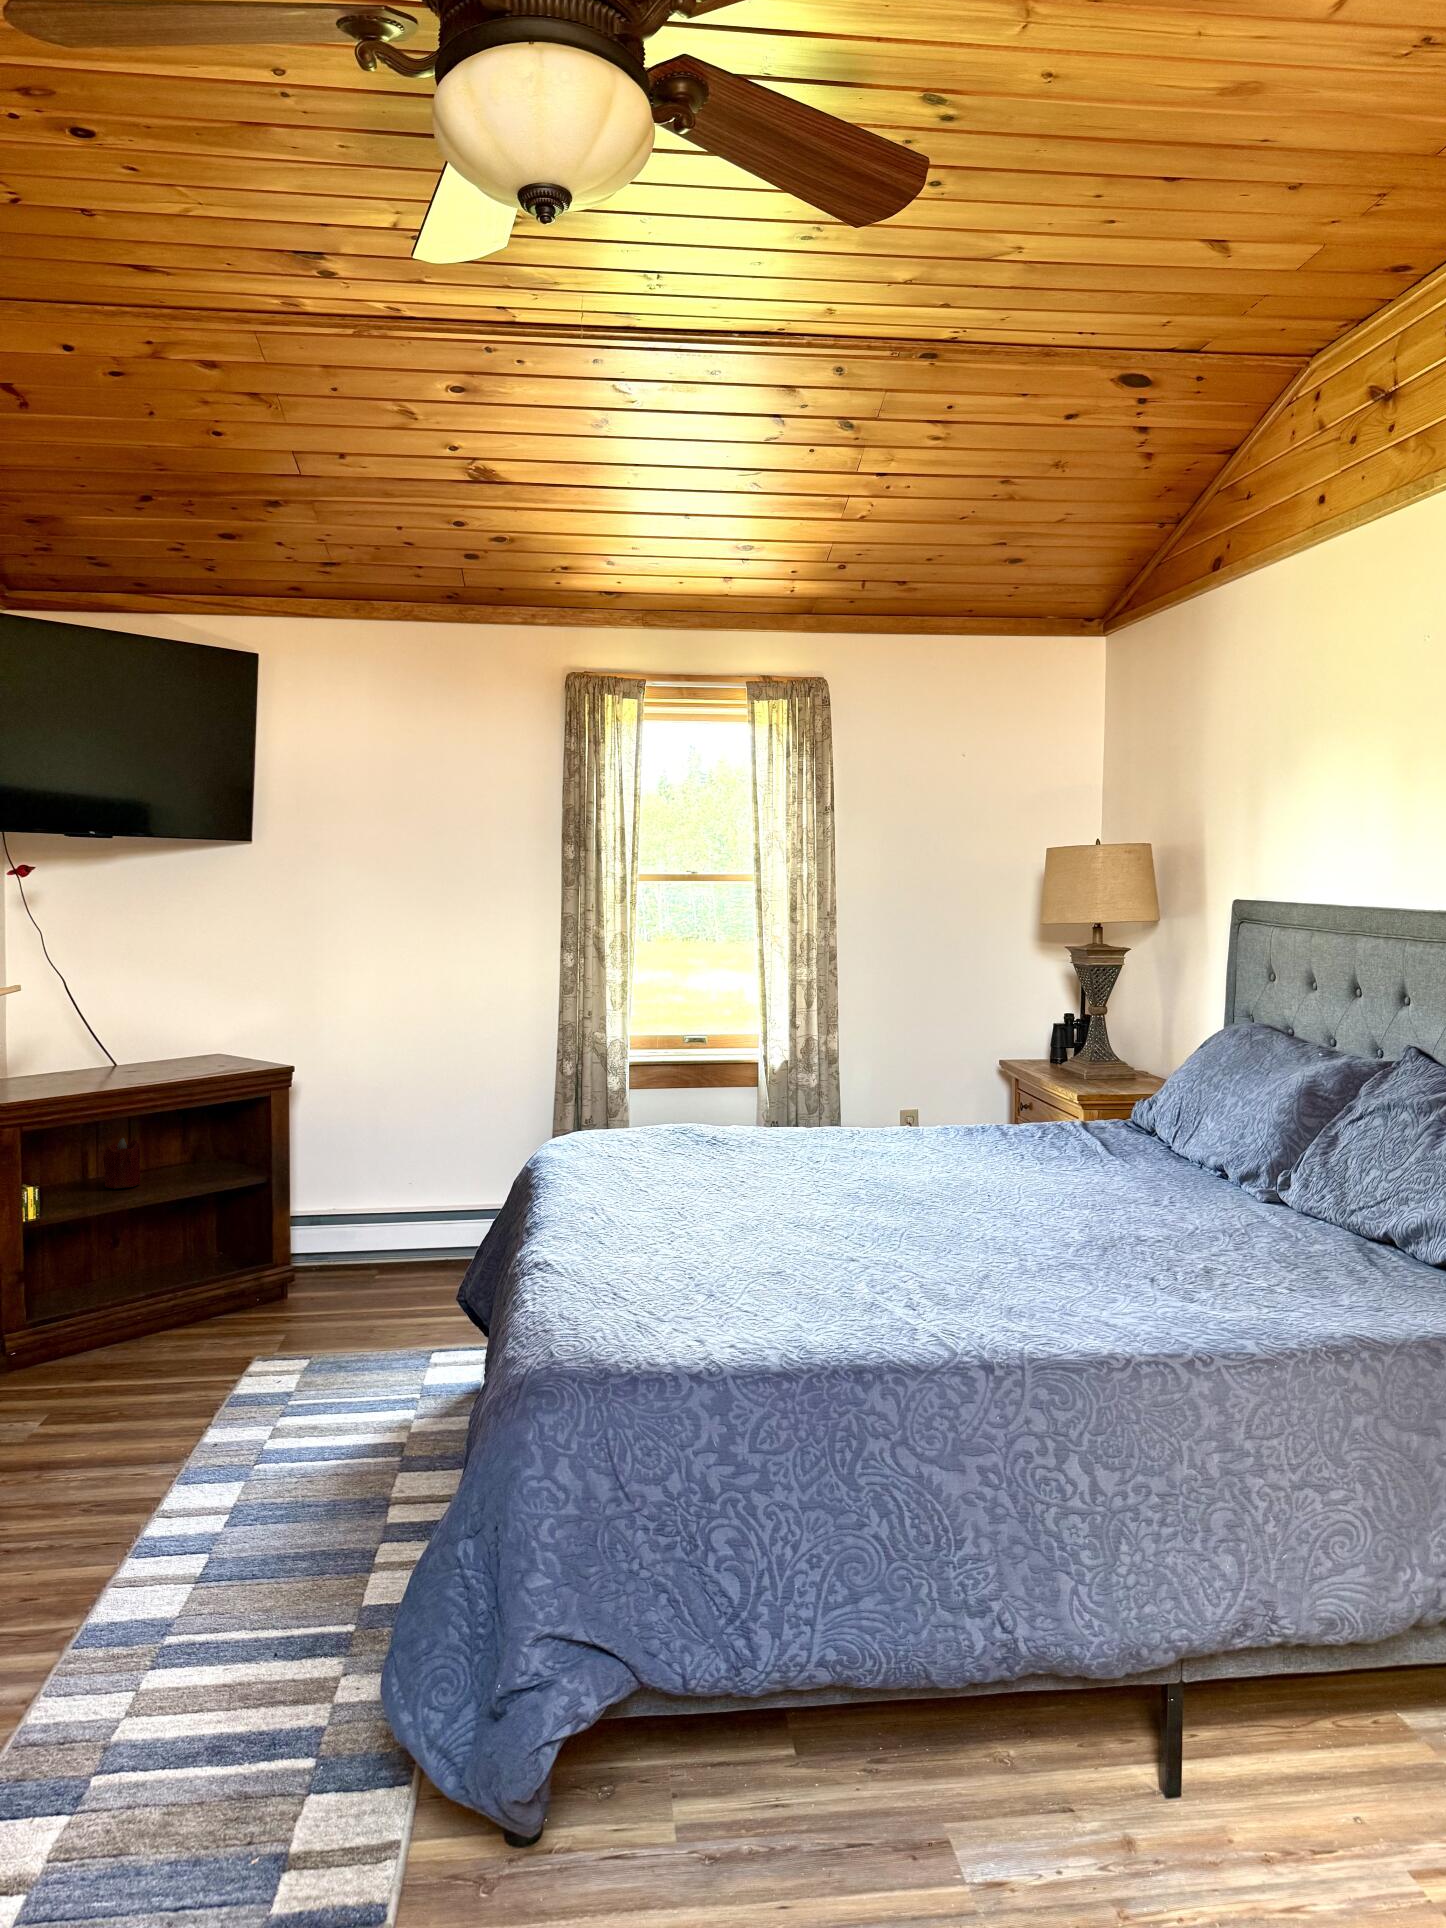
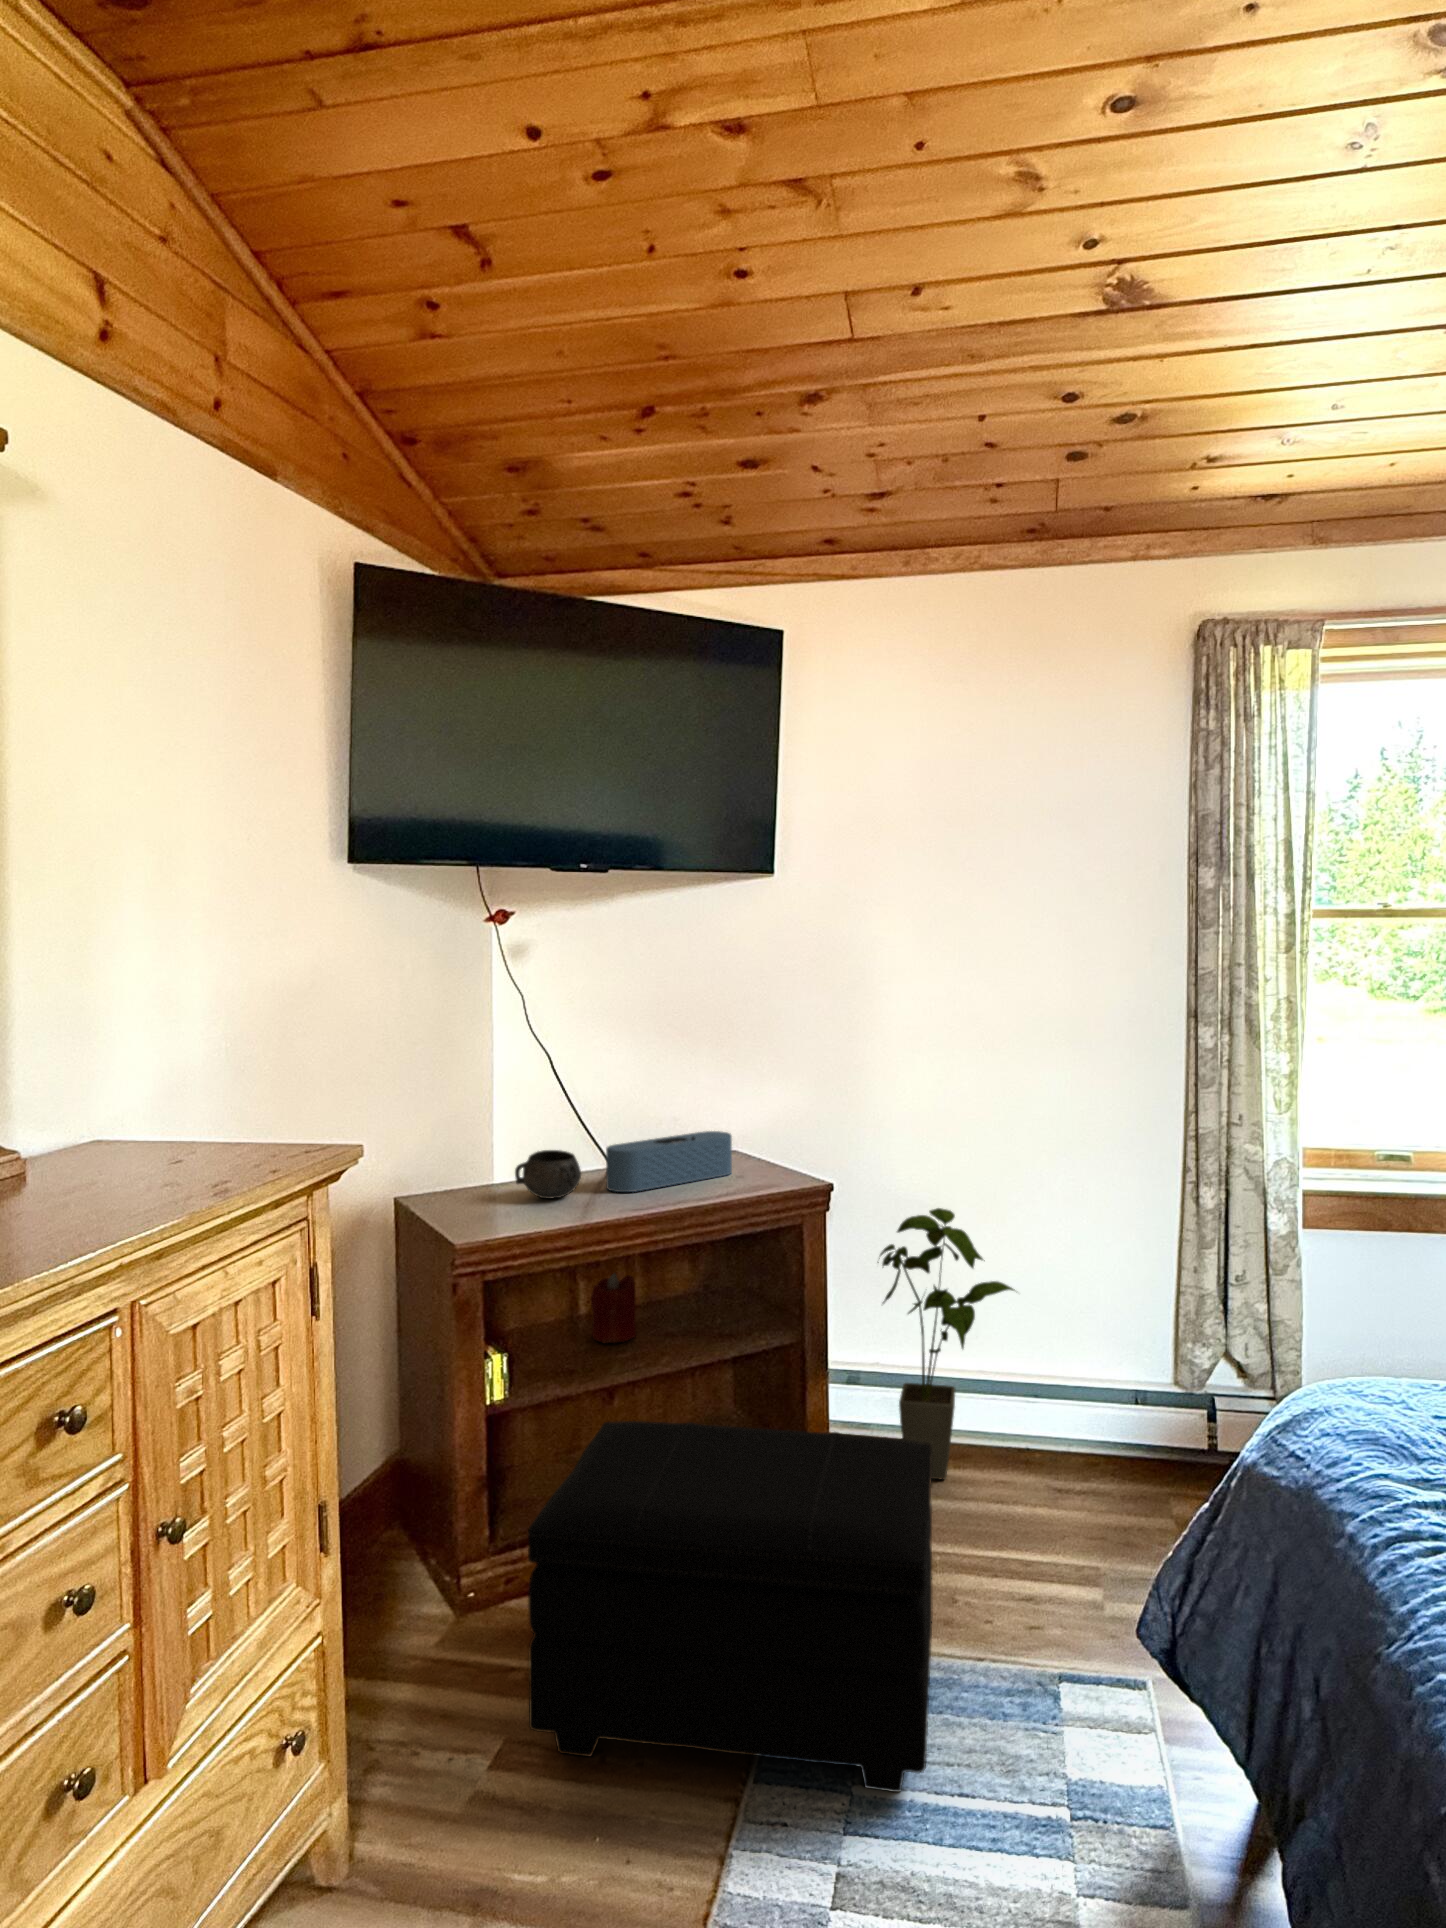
speaker: none [116,1035,218,1076] -> present [606,1131,732,1192]
decorative bowl: none [41,1046,96,1081] -> present [515,1150,581,1199]
house plant: none [334,1085,440,1279] -> present [878,1208,1015,1479]
footstool: none [65,1214,351,1412] -> present [528,1421,933,1792]

